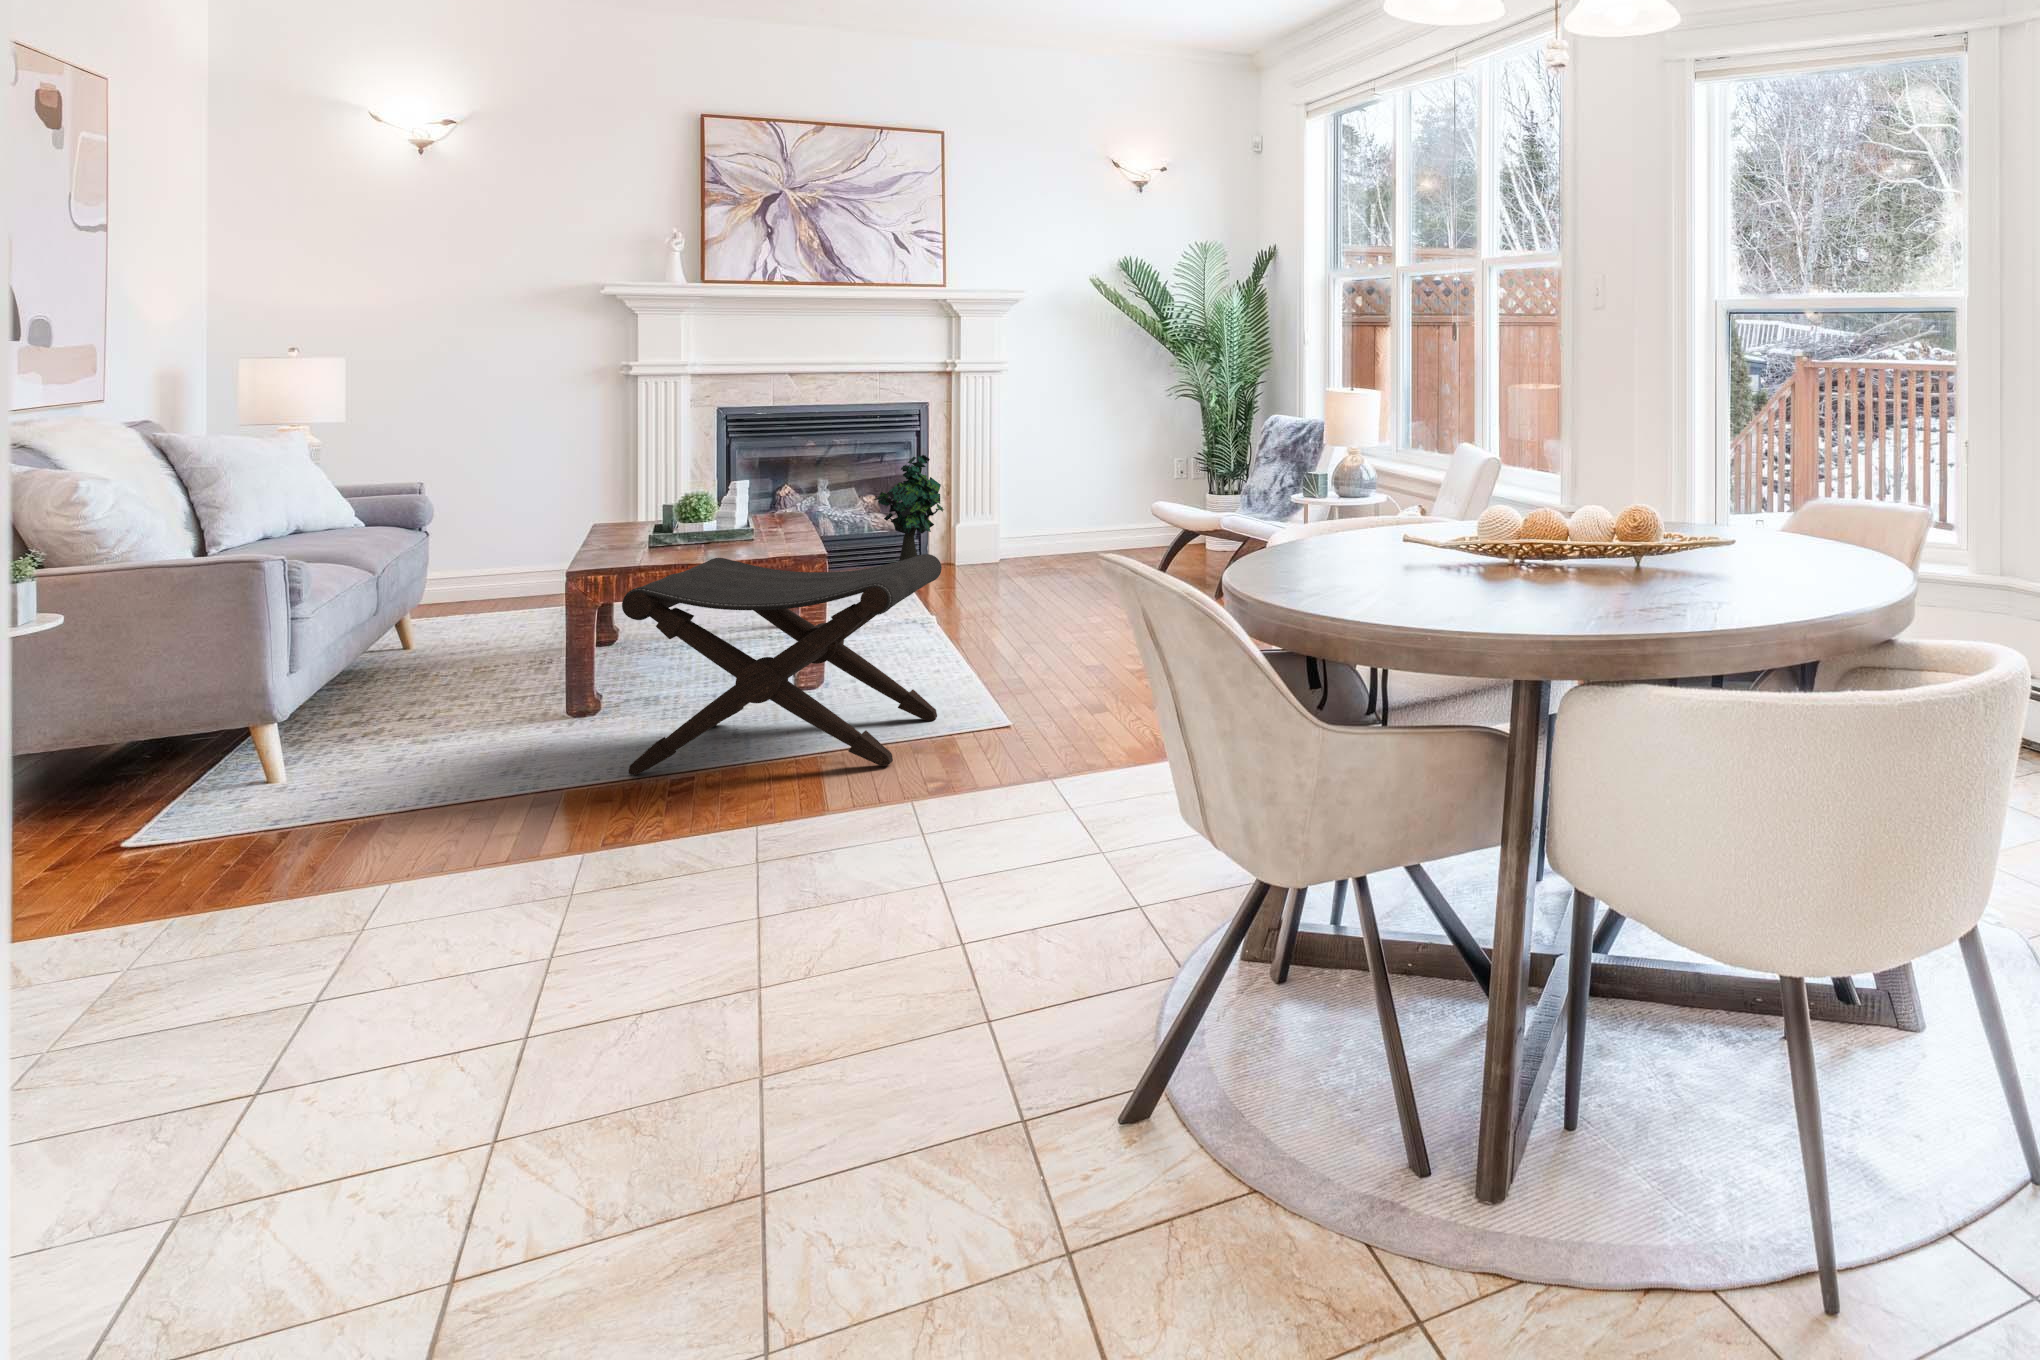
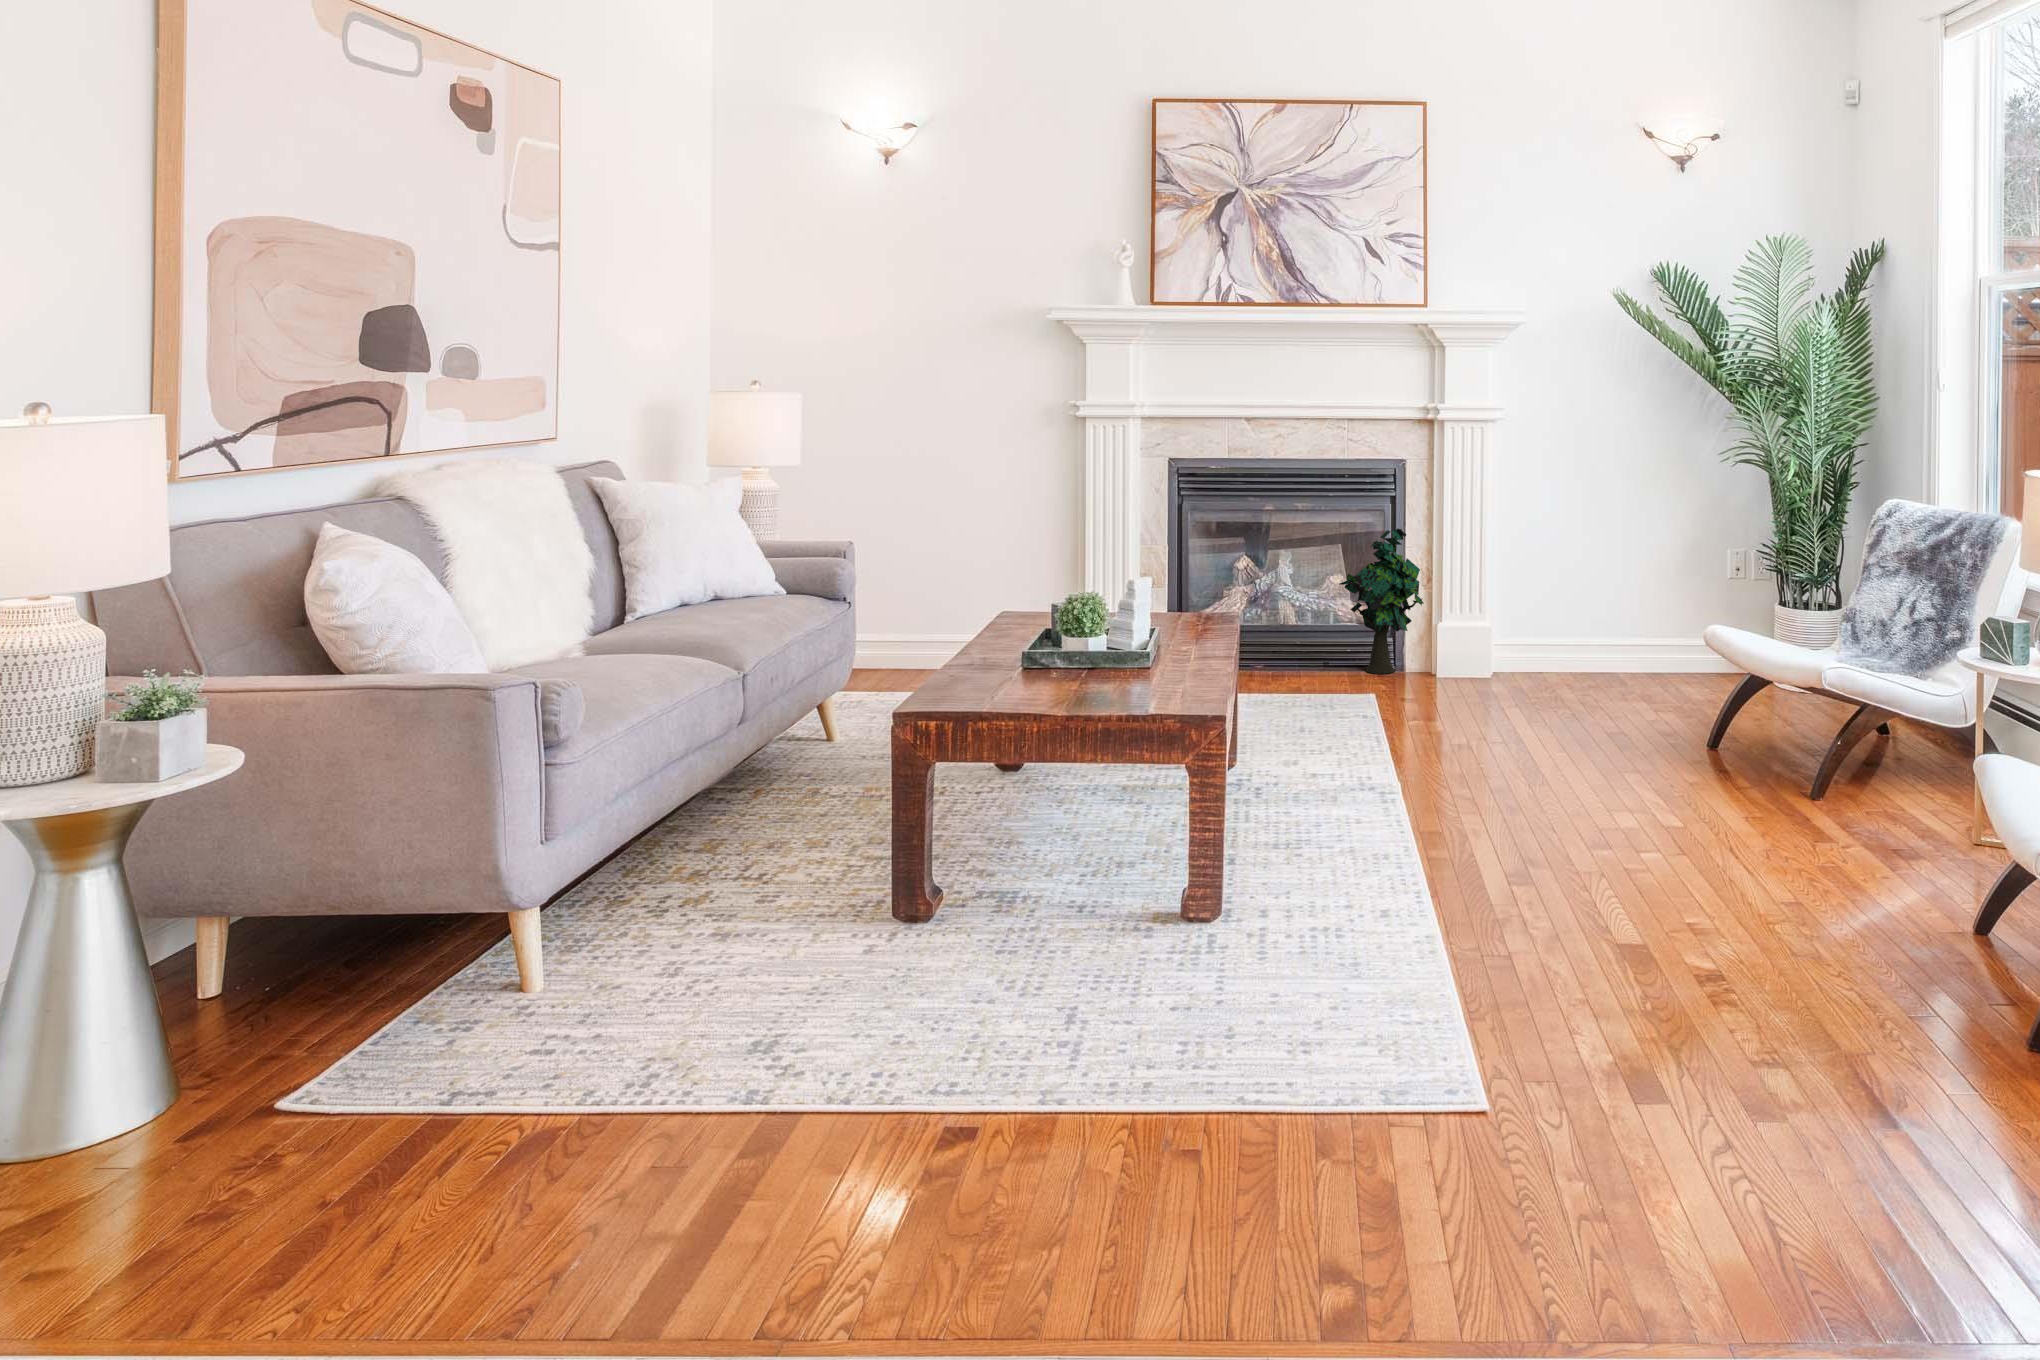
footstool: present [622,554,942,775] -> none [890,718,1367,1153]

